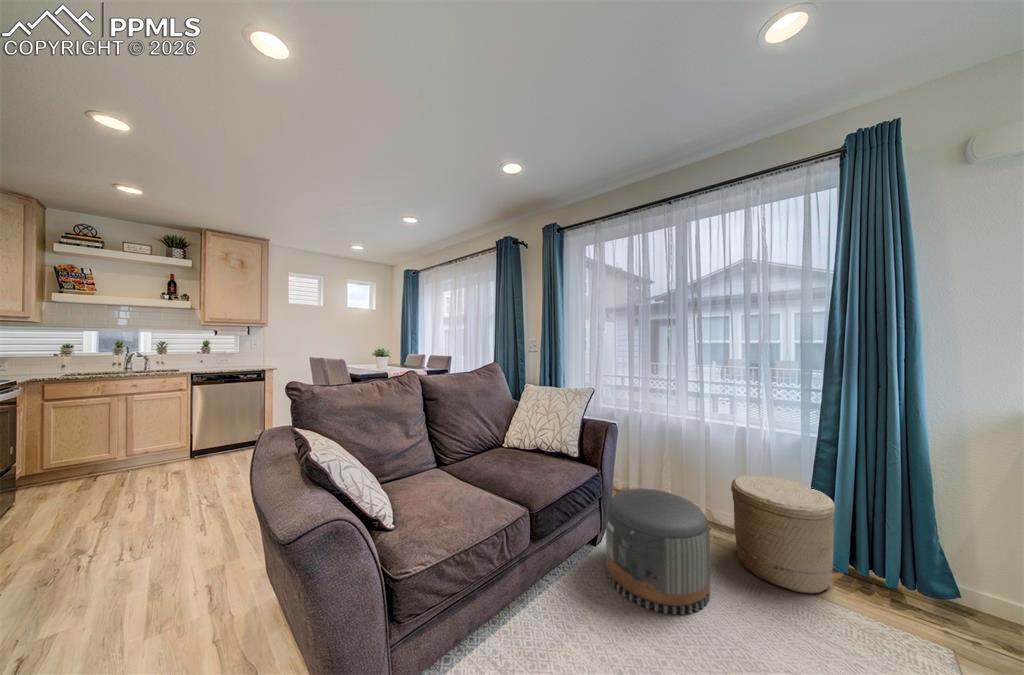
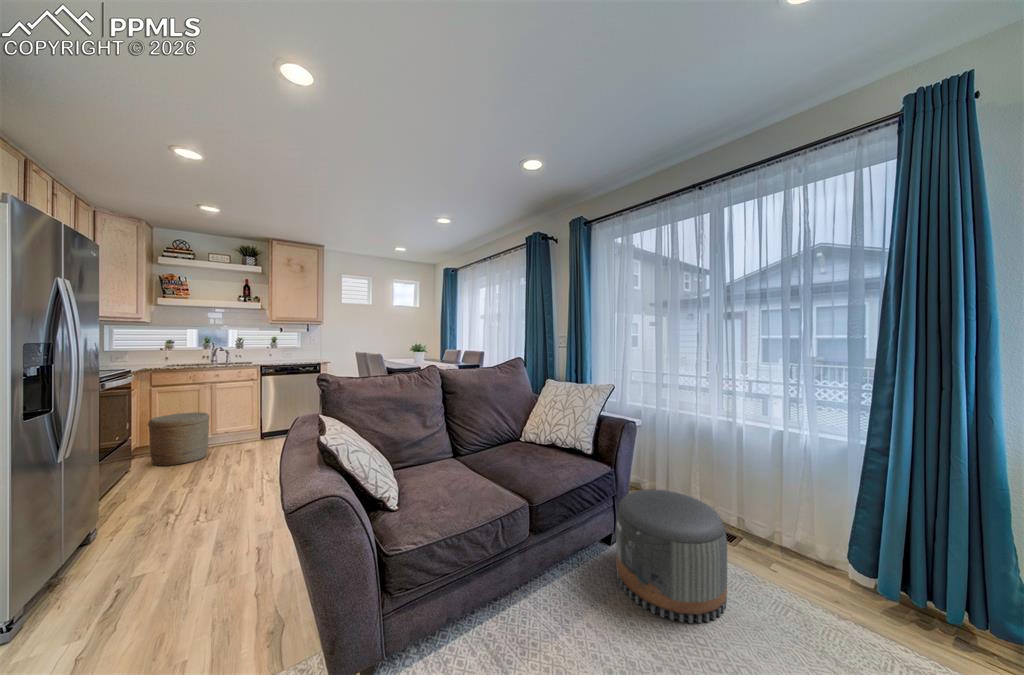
woven basket: present [731,475,835,593] -> present [148,412,209,466]

